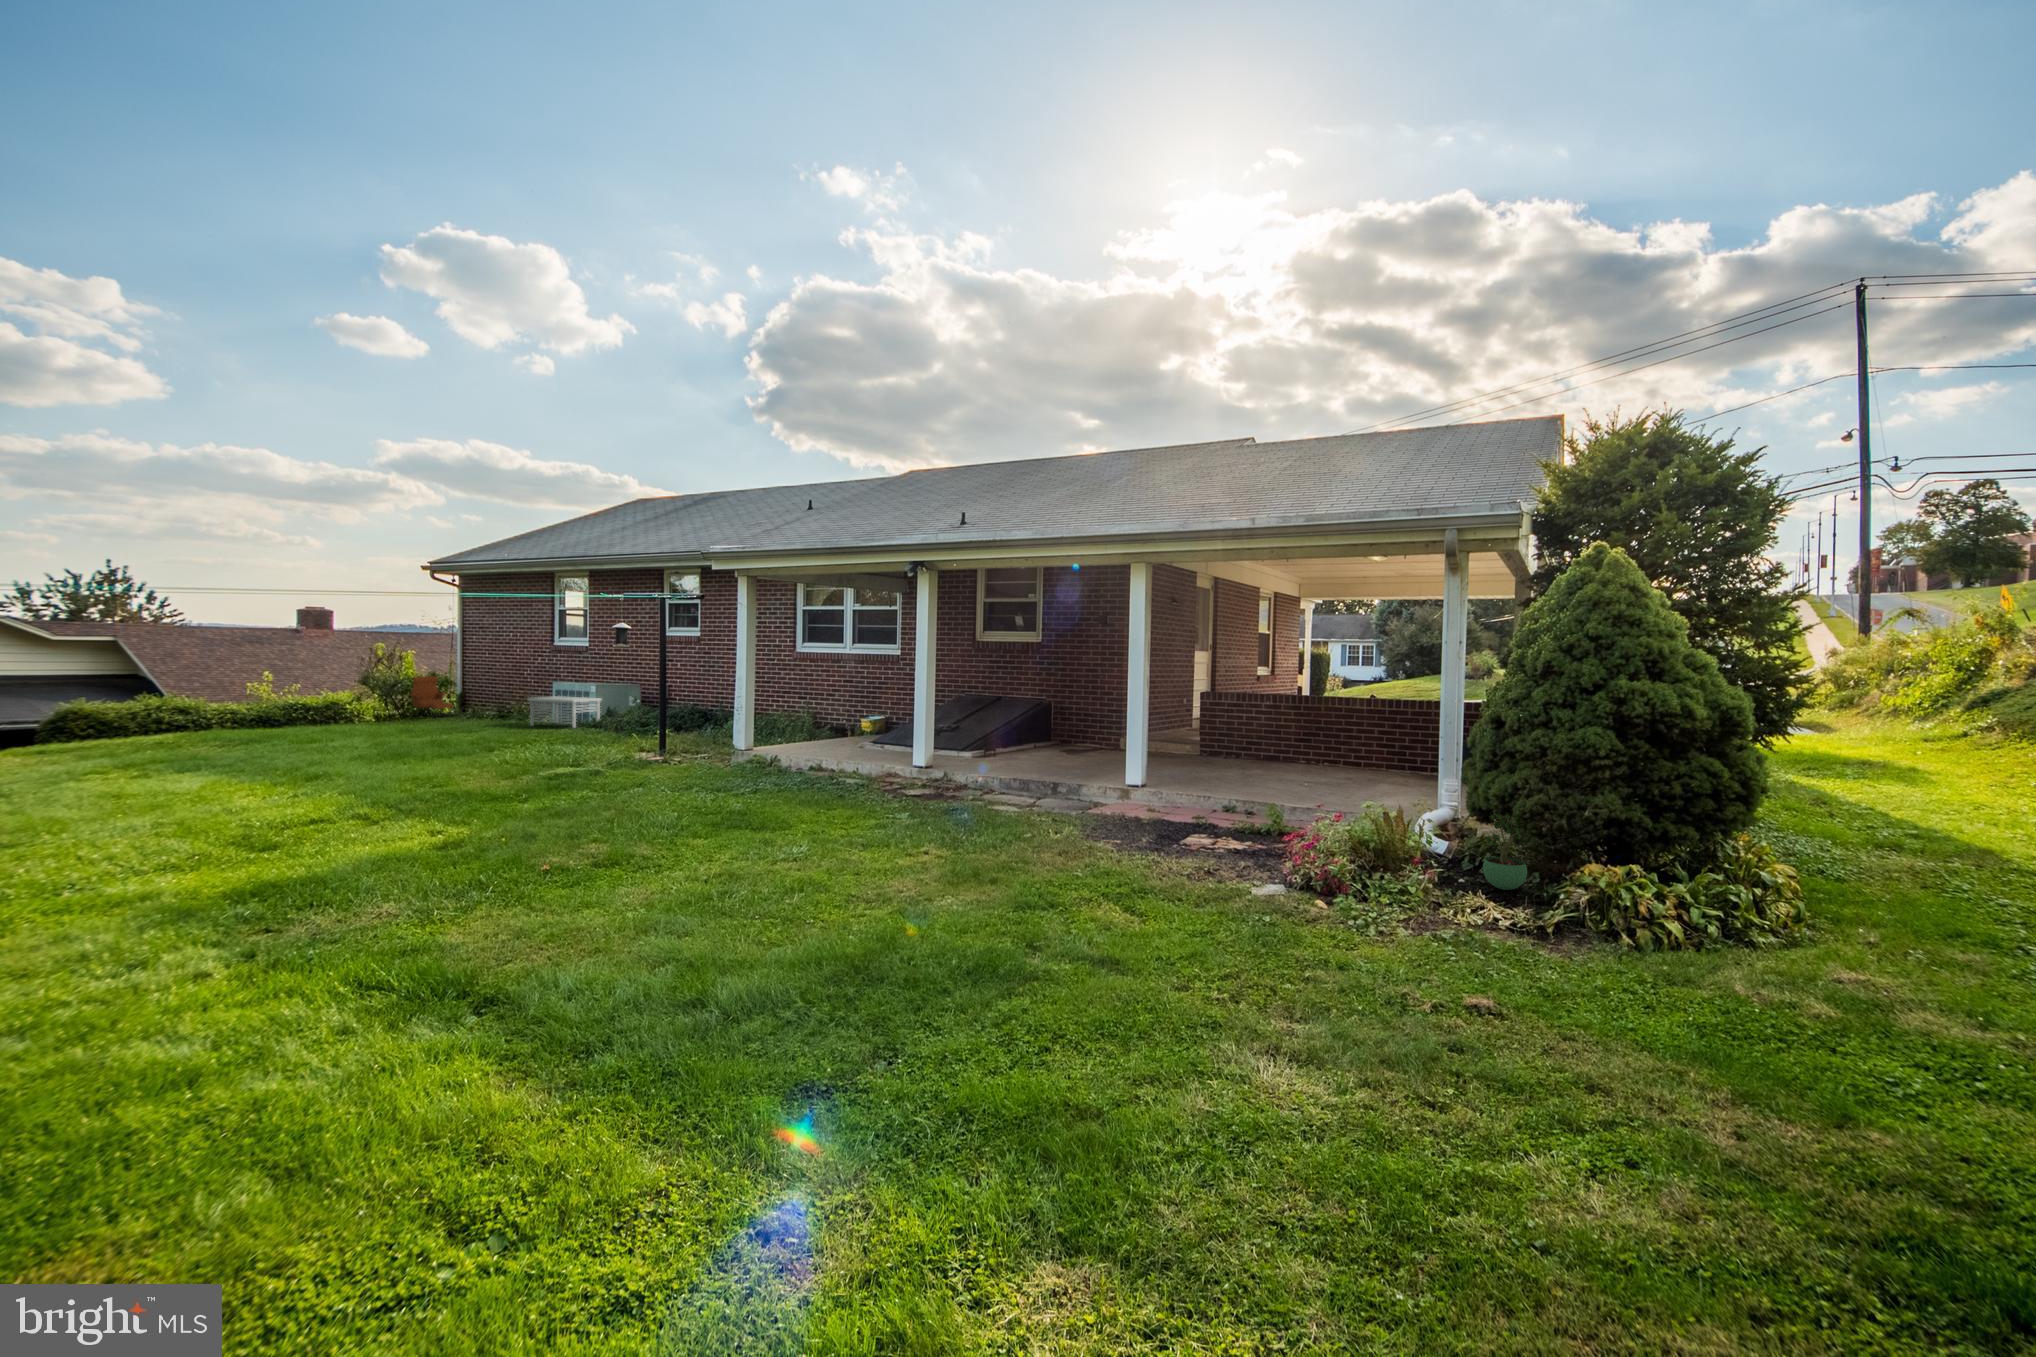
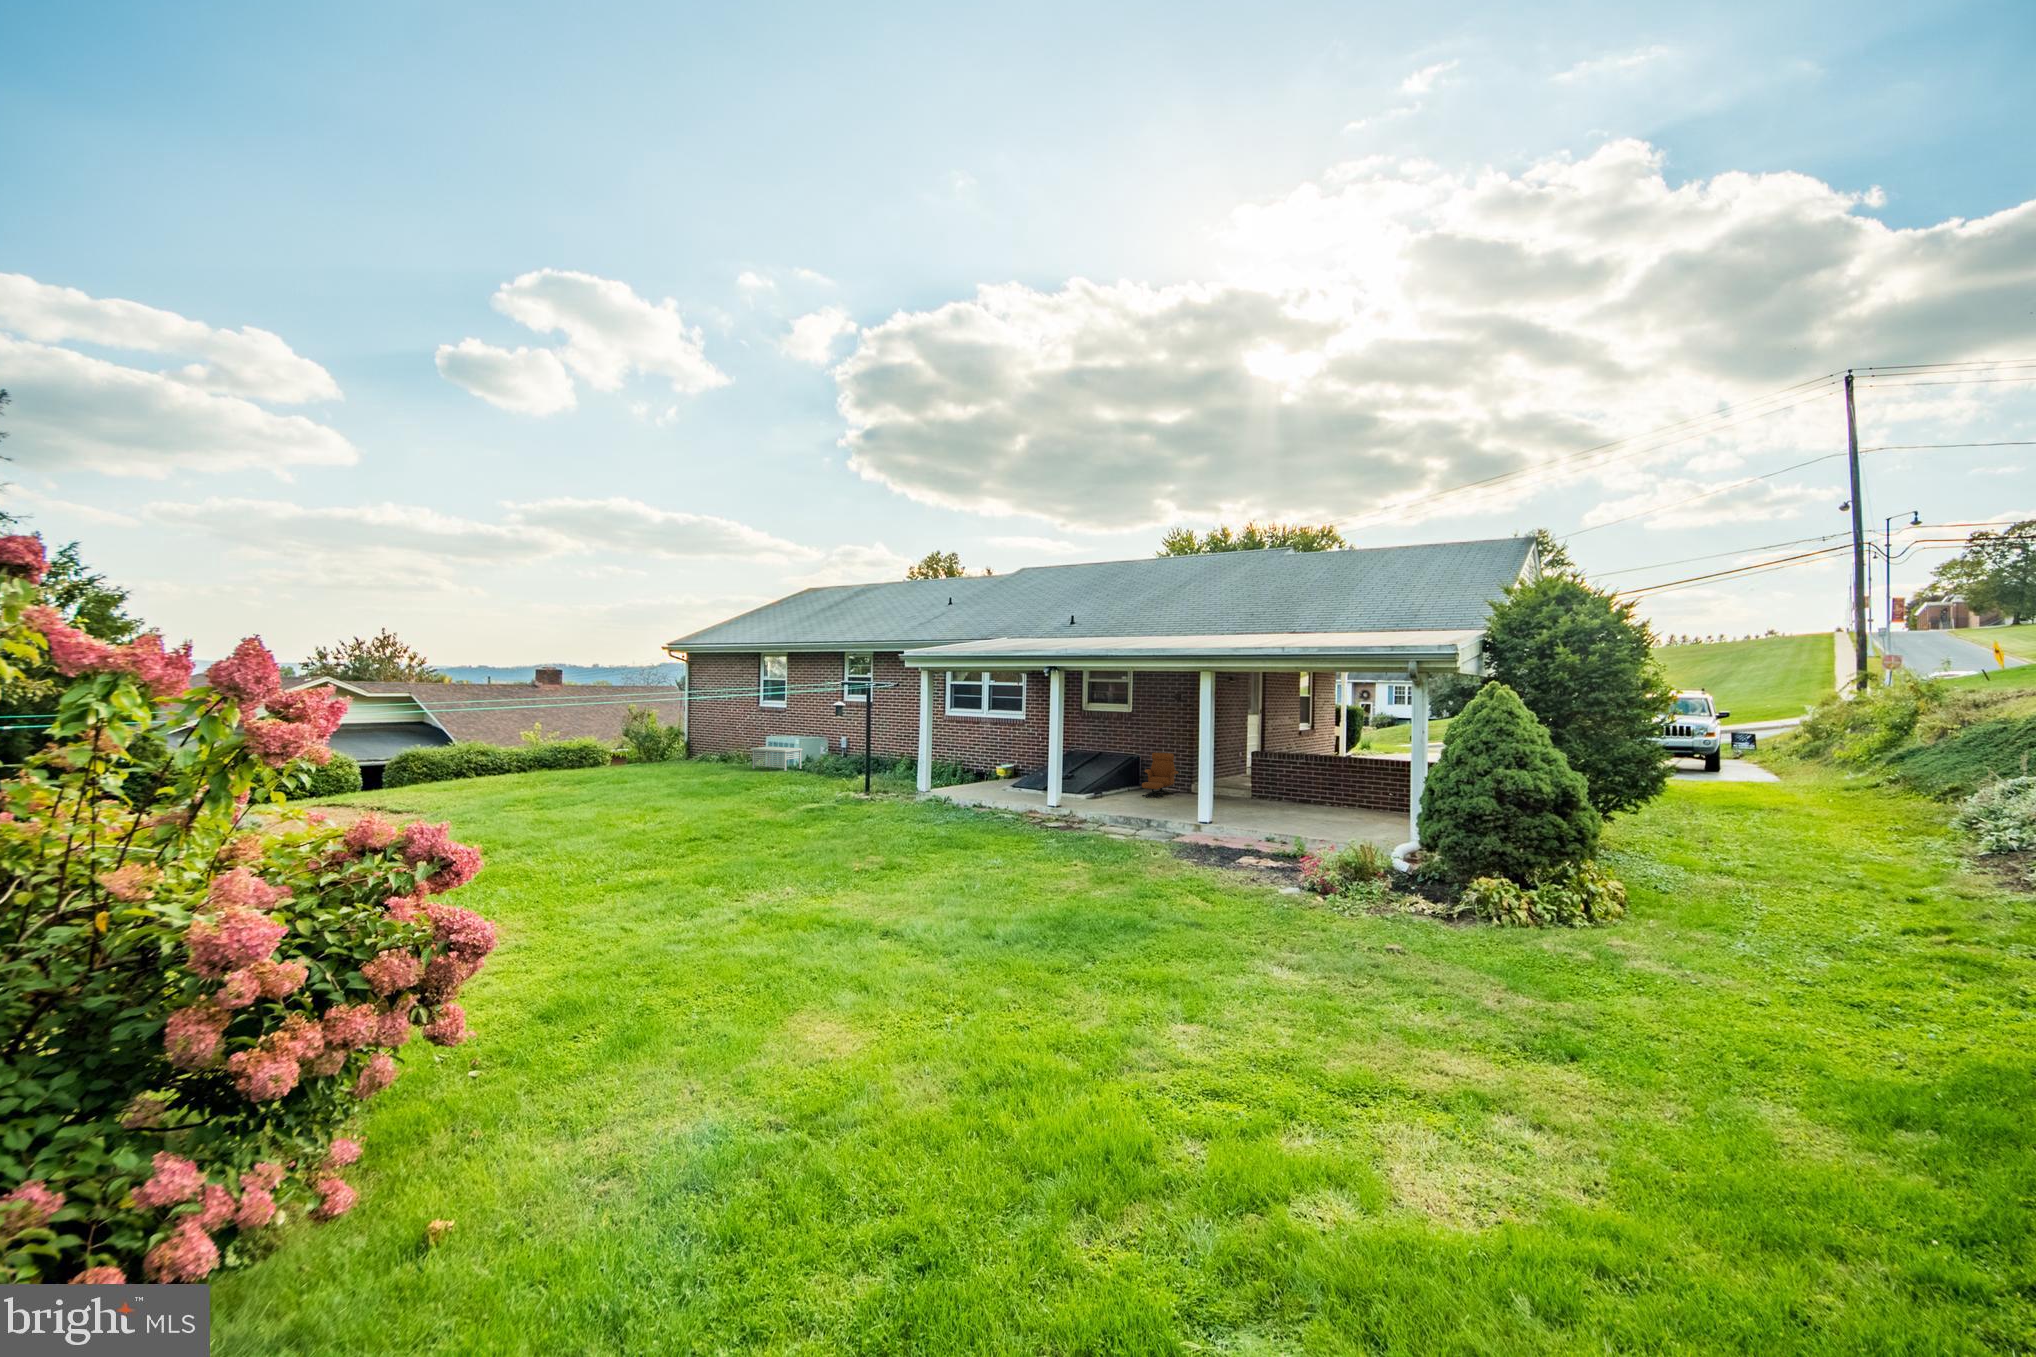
lounge chair: present [409,676,453,716] -> present [1142,753,1178,798]
potted plant: present [1483,812,1527,890] -> none [1423,846,1449,894]

